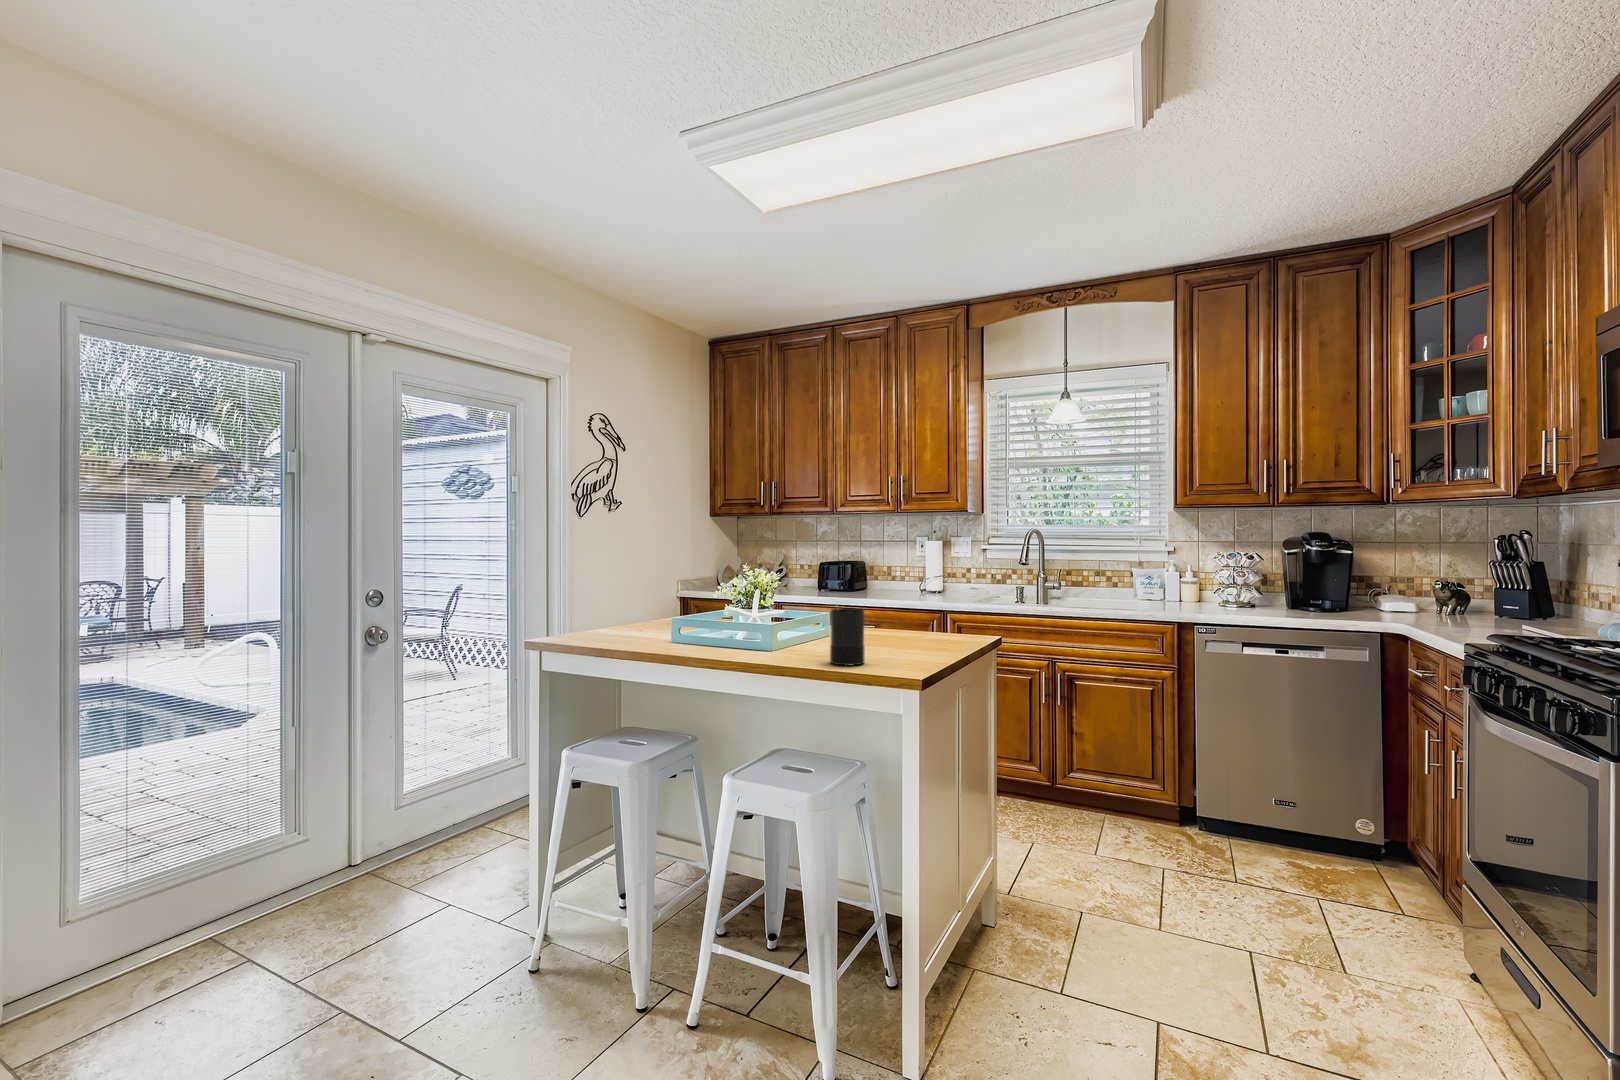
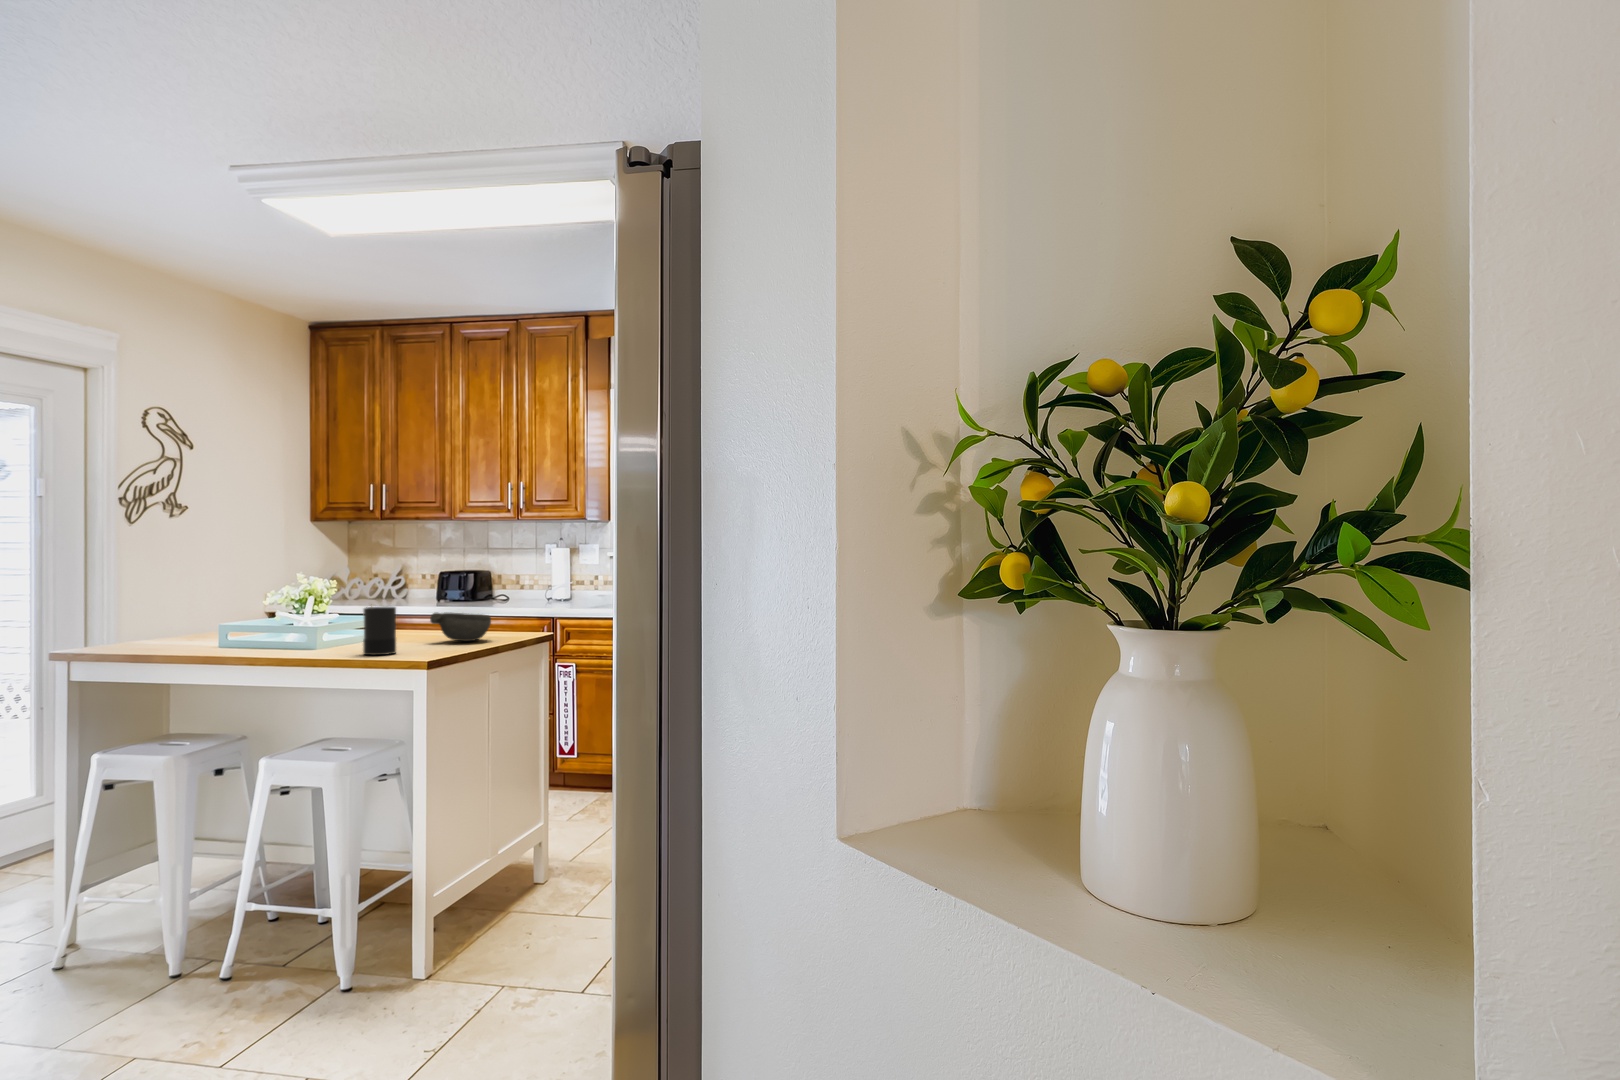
bowl: none [883,614,948,647] -> present [430,613,491,641]

